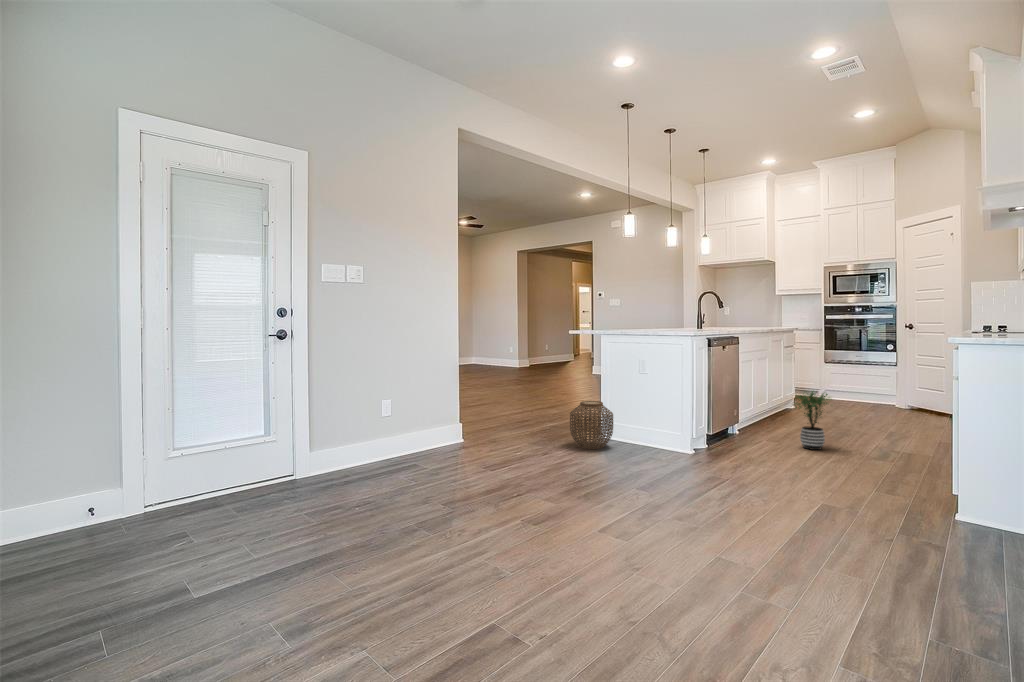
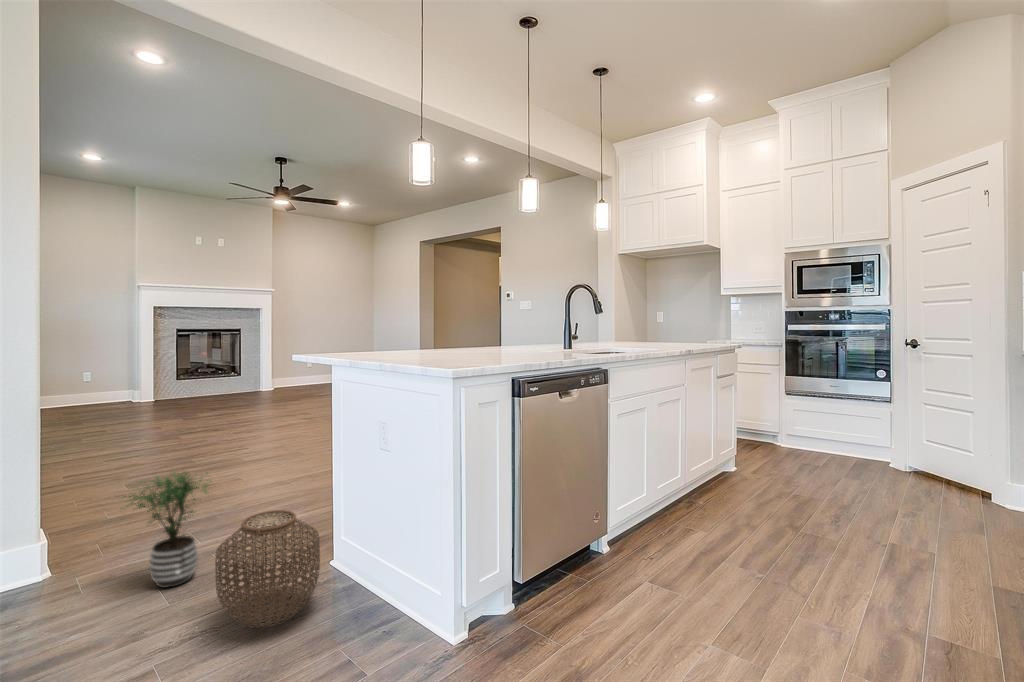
potted plant: present [795,391,828,450] -> present [122,471,208,588]

